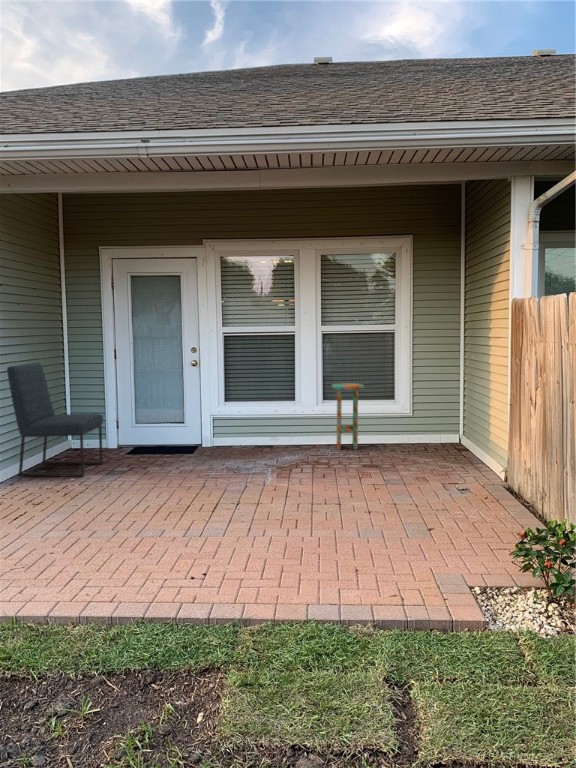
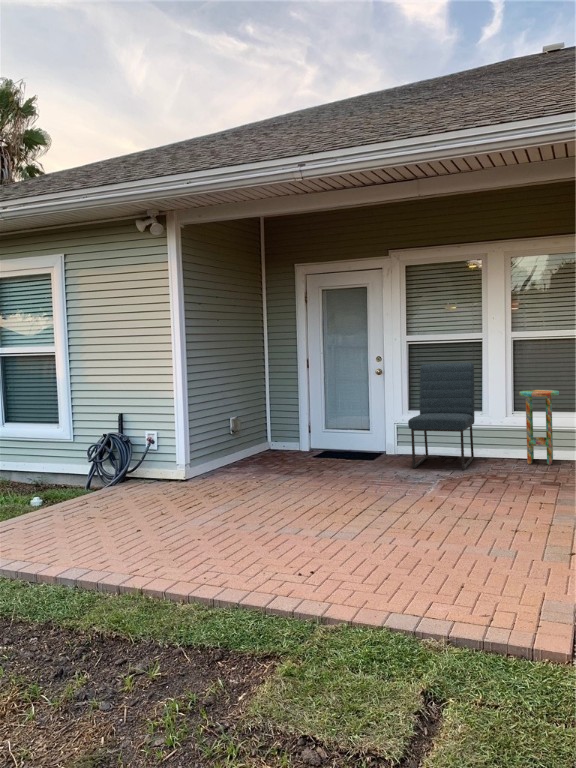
chair: present [7,363,103,477] -> present [408,363,475,470]

